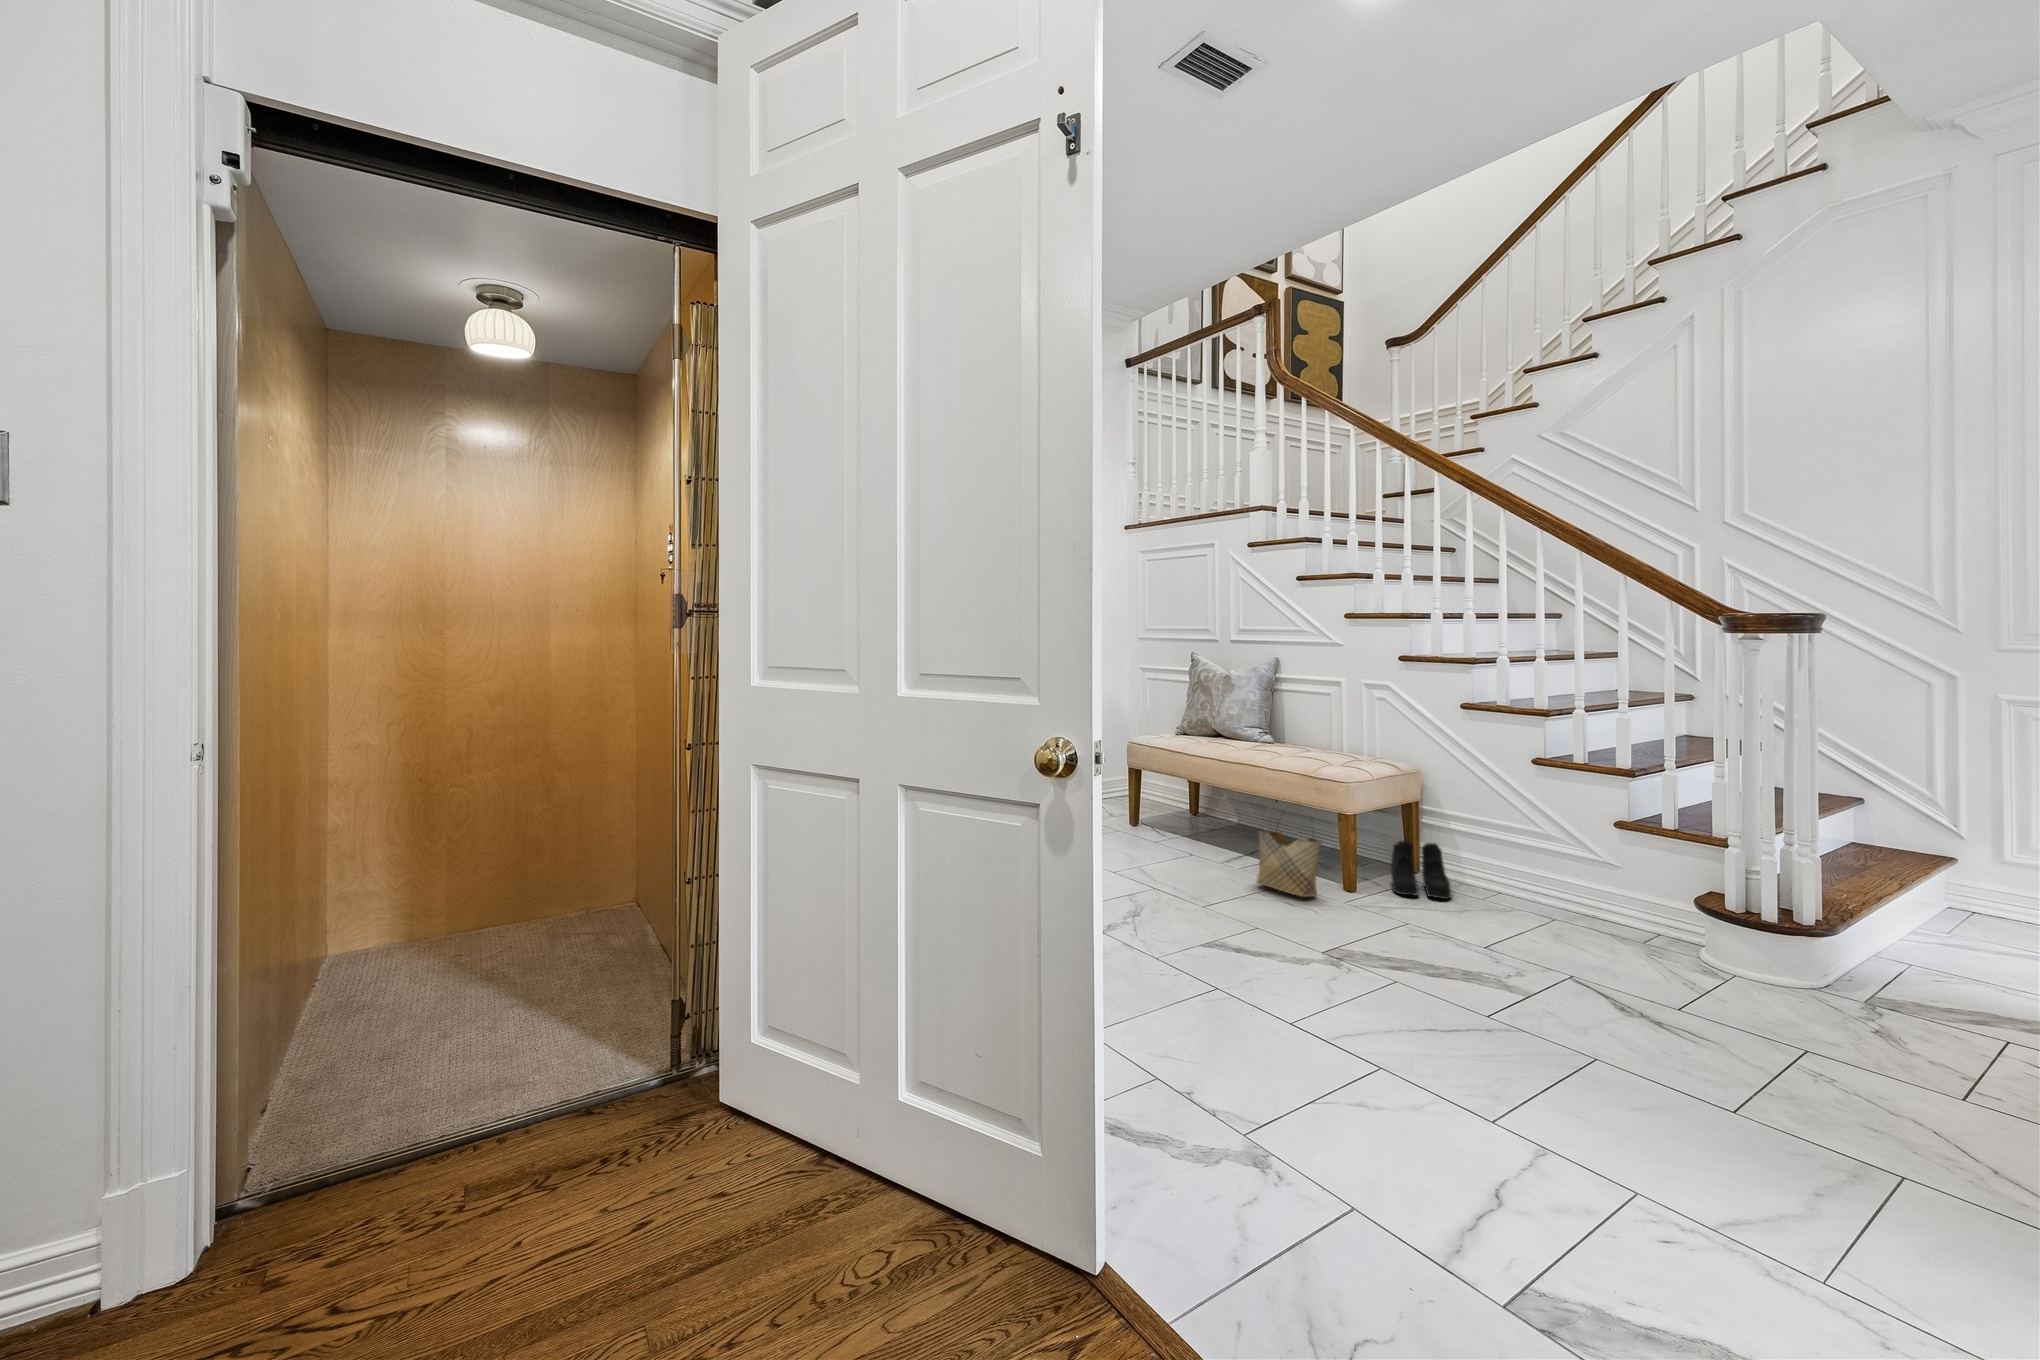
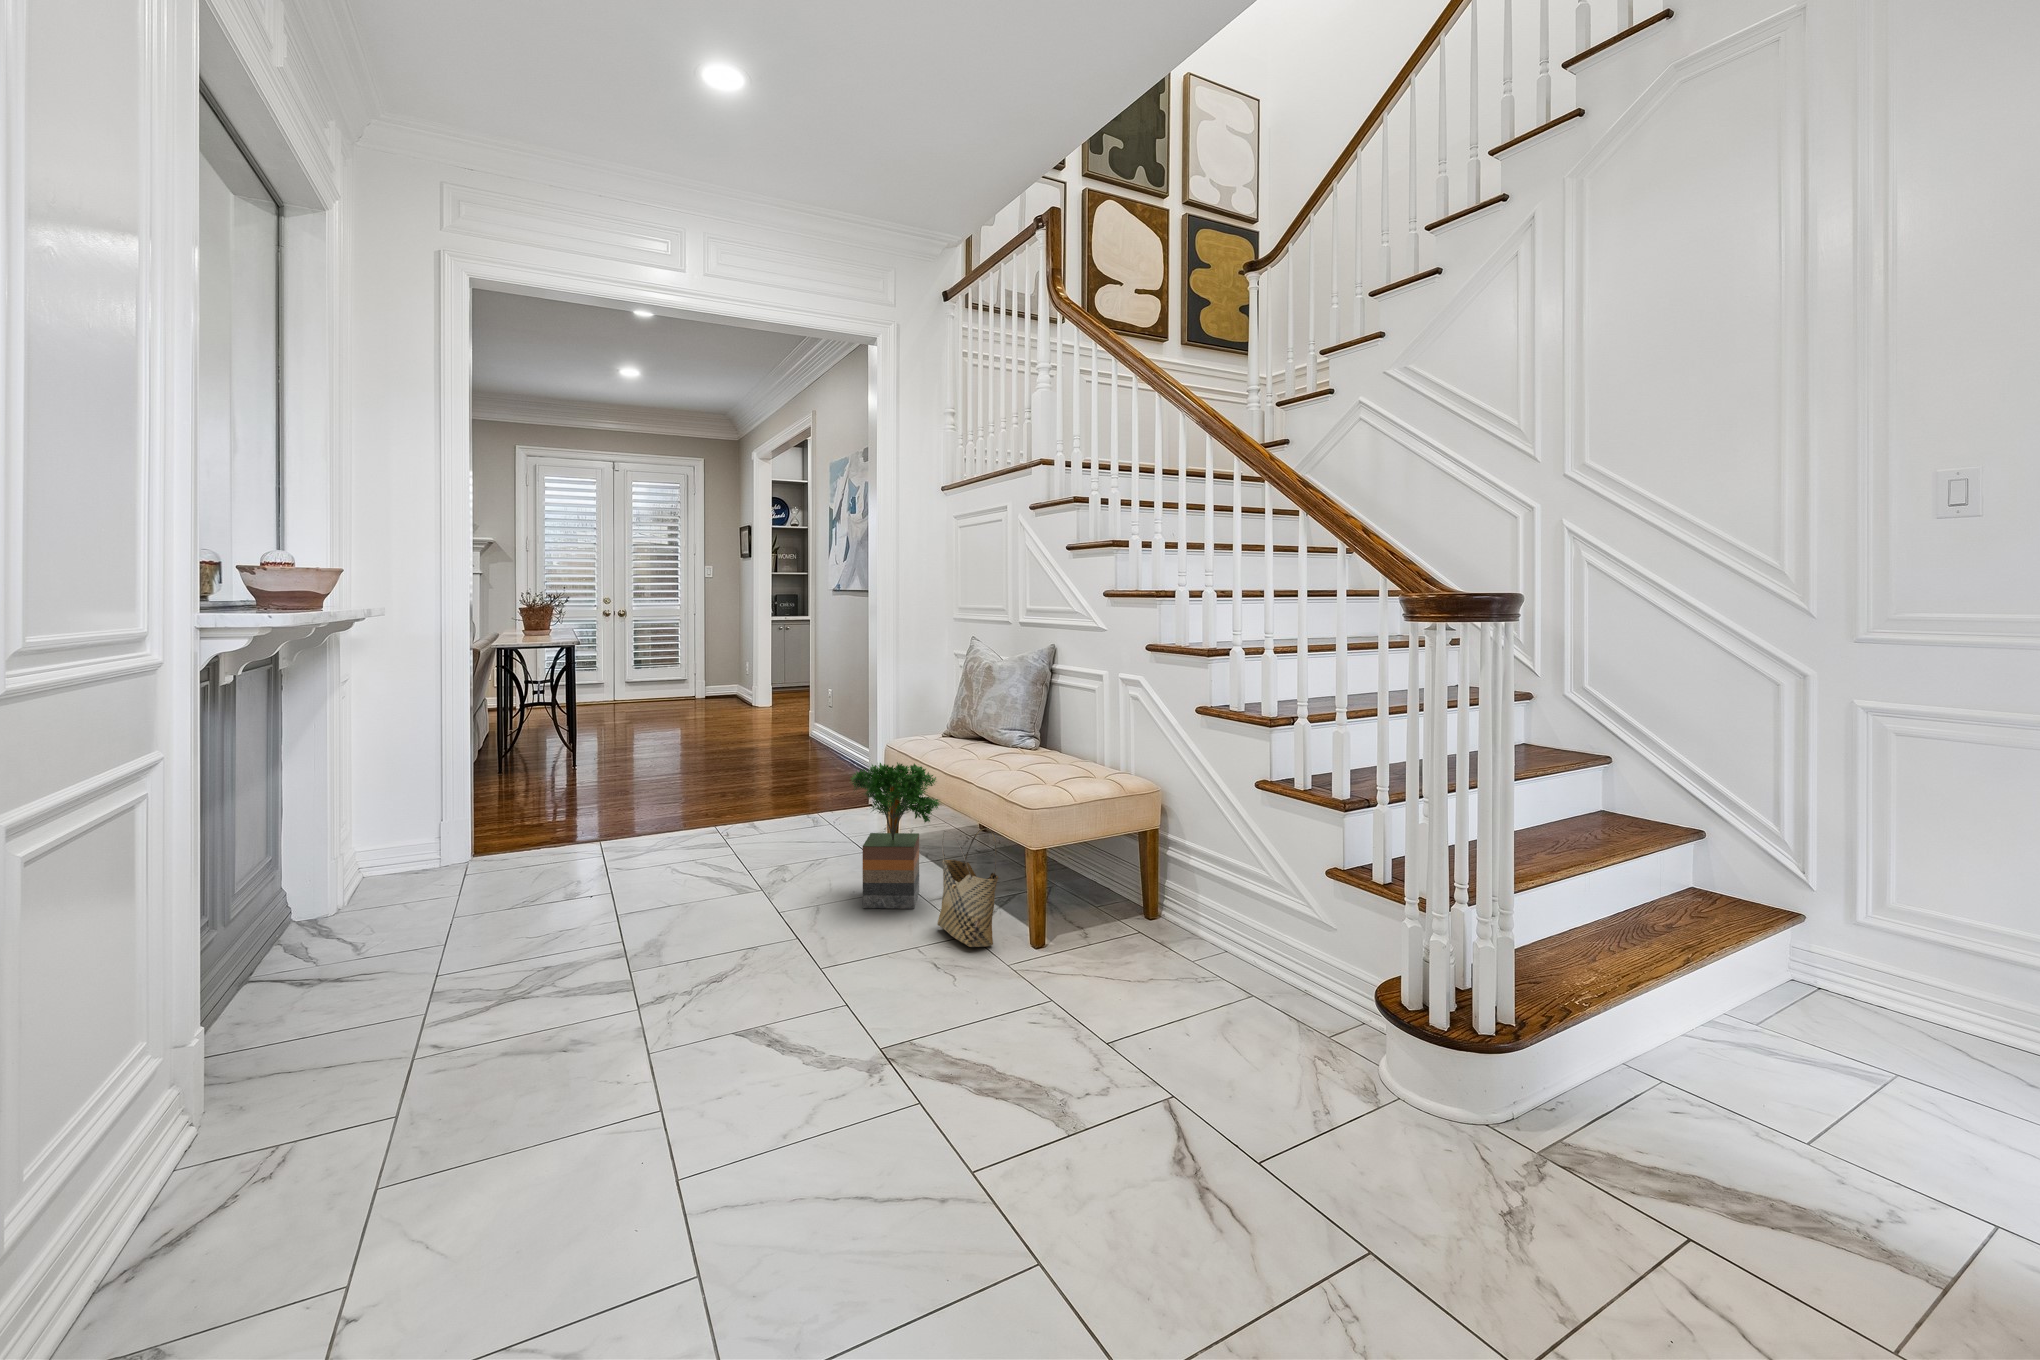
potted tree: none [1149,753,1236,874] -> present [851,762,939,909]
boots: present [1391,841,1451,899] -> none [1096,877,1168,956]

